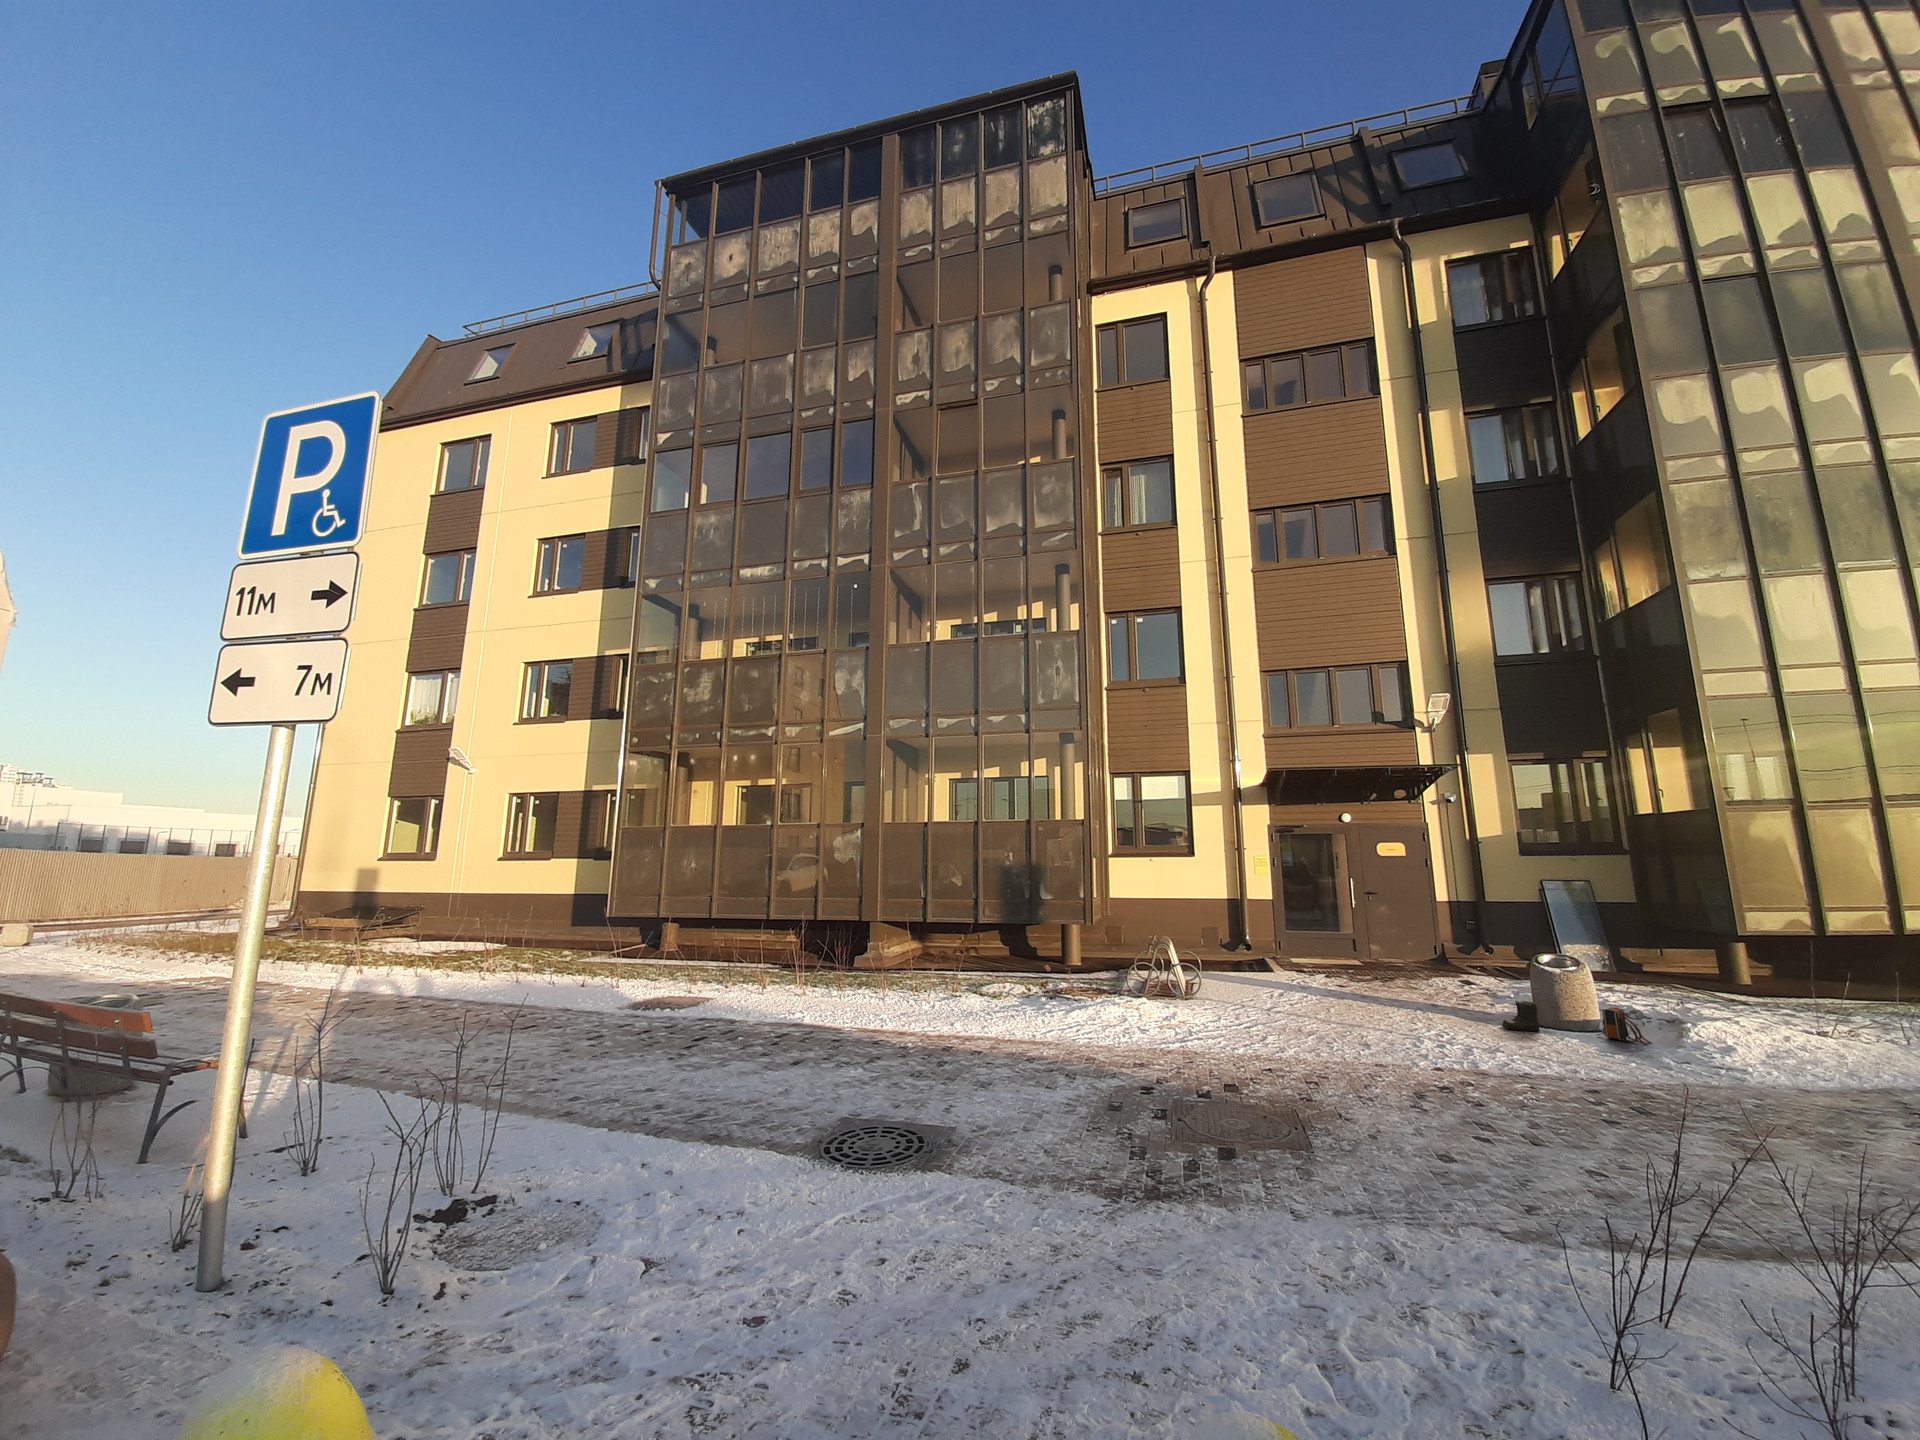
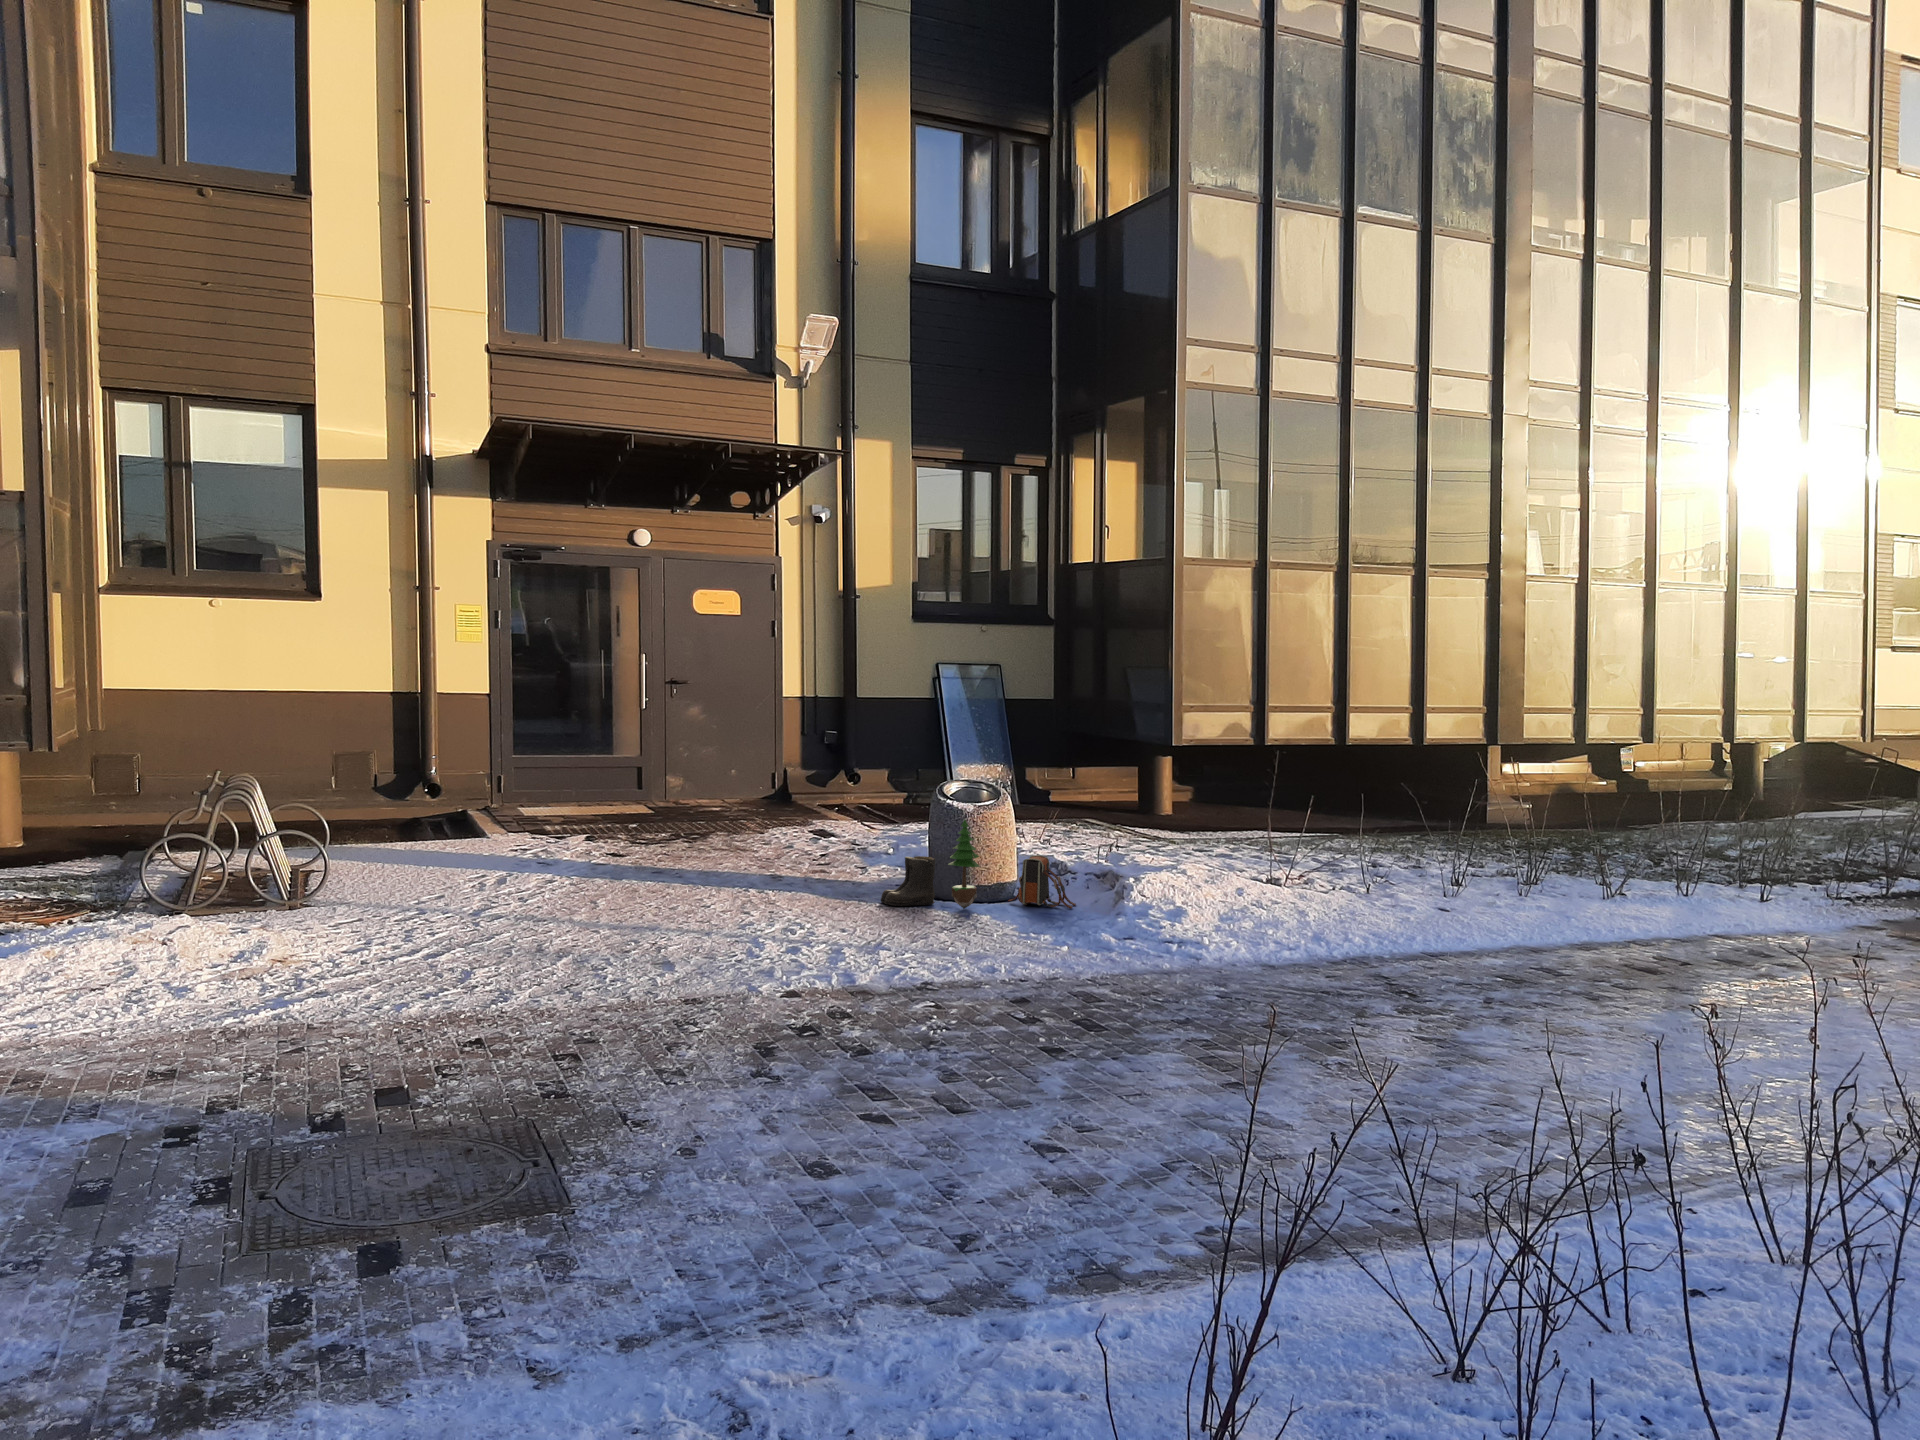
potted tree: none [1545,981,1570,1036] -> present [949,820,980,909]

